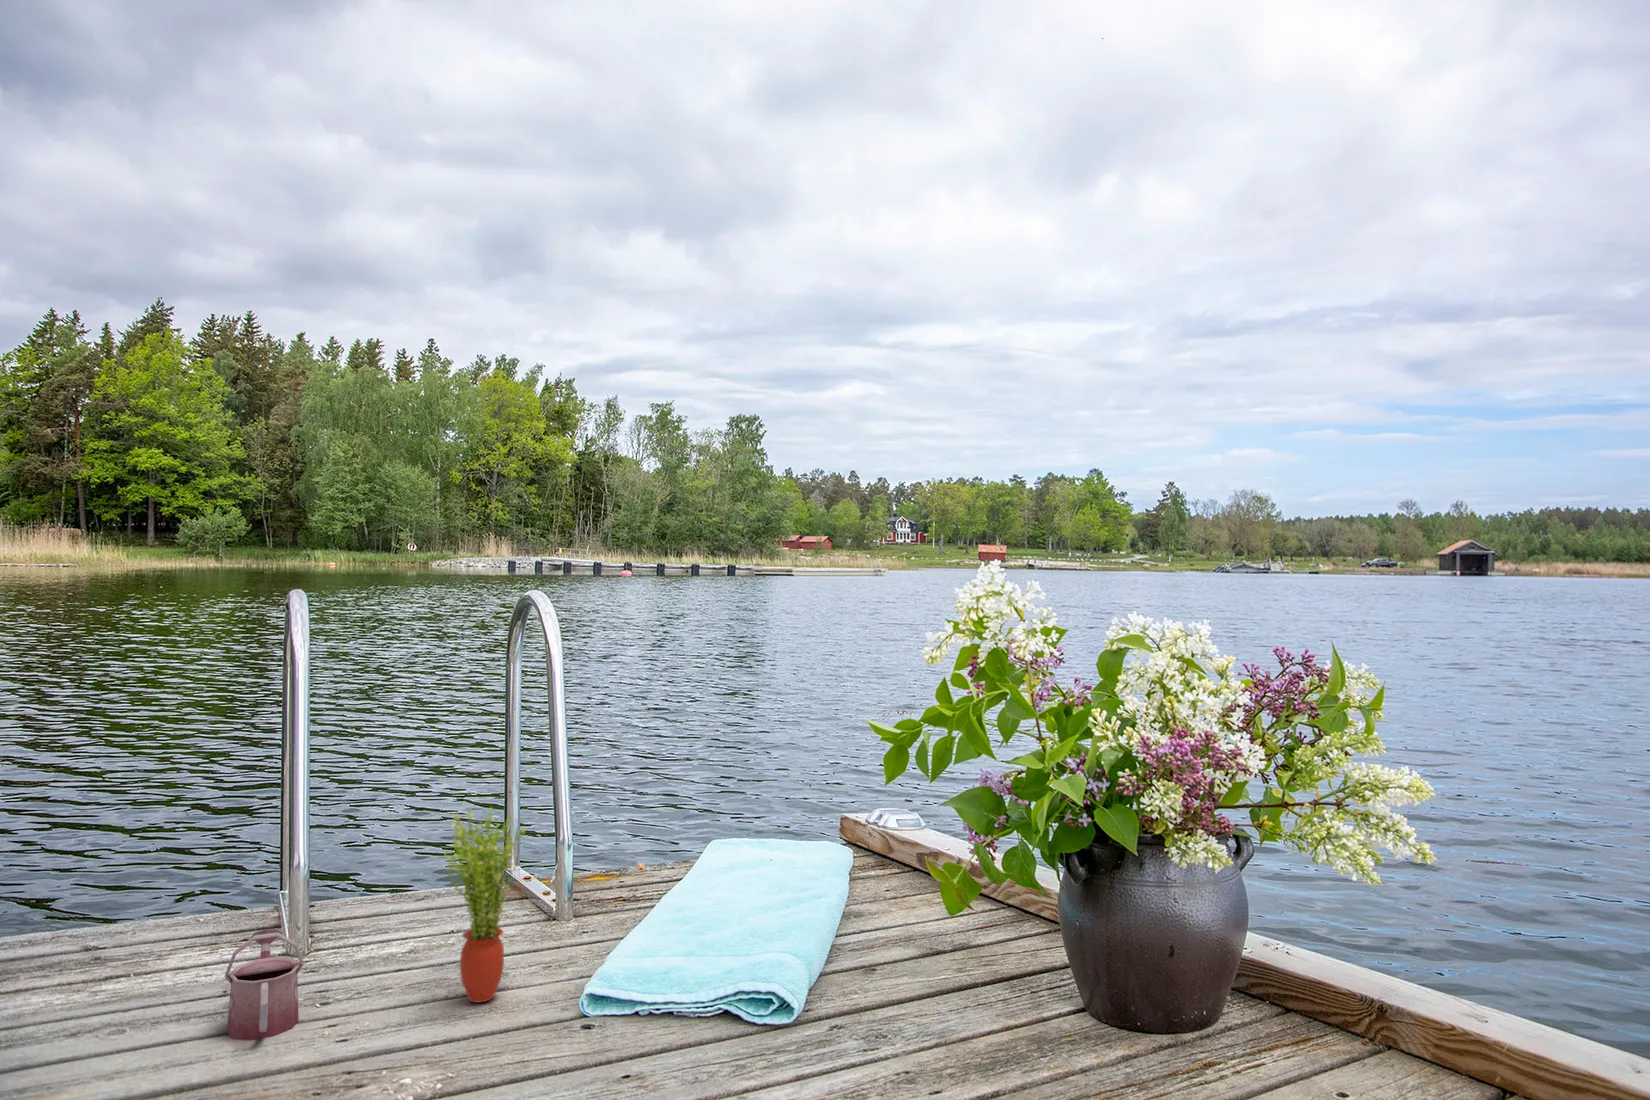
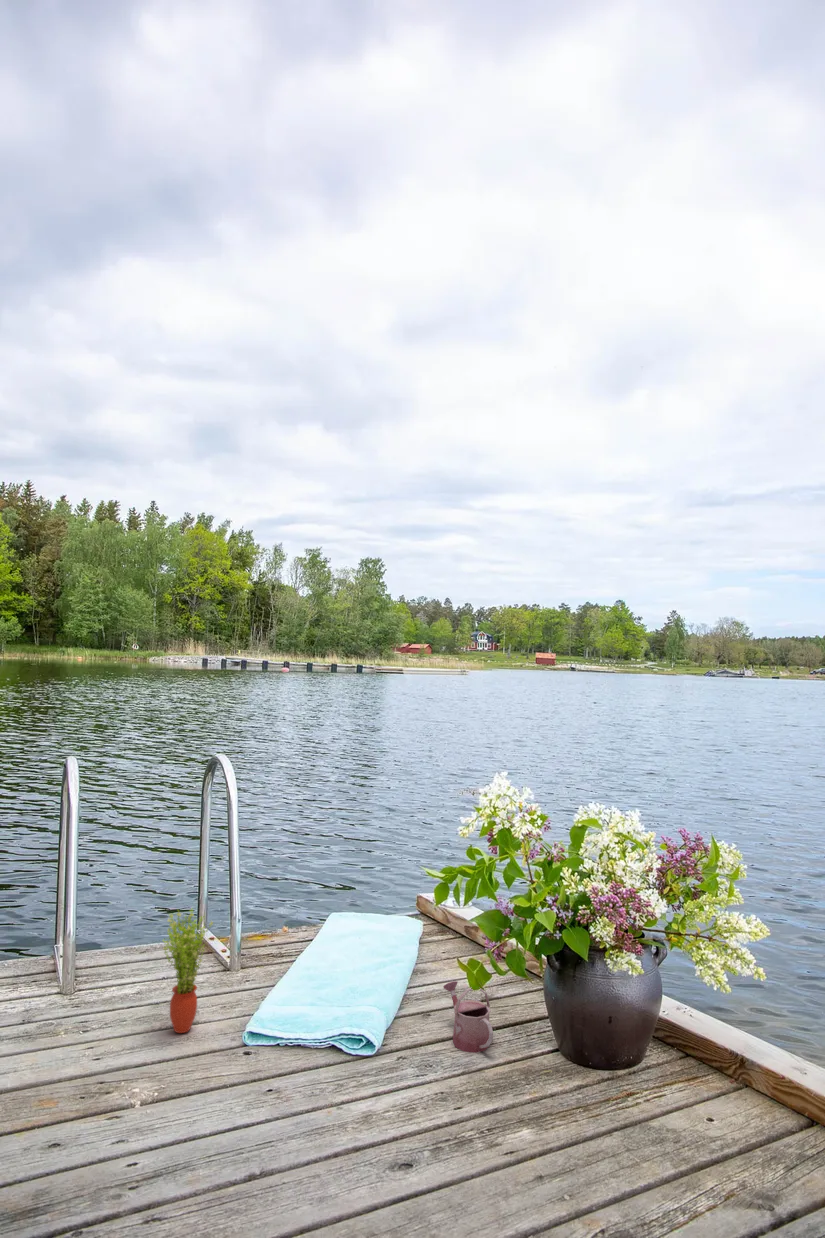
watering can: present [225,929,304,1040] -> present [443,981,493,1053]

